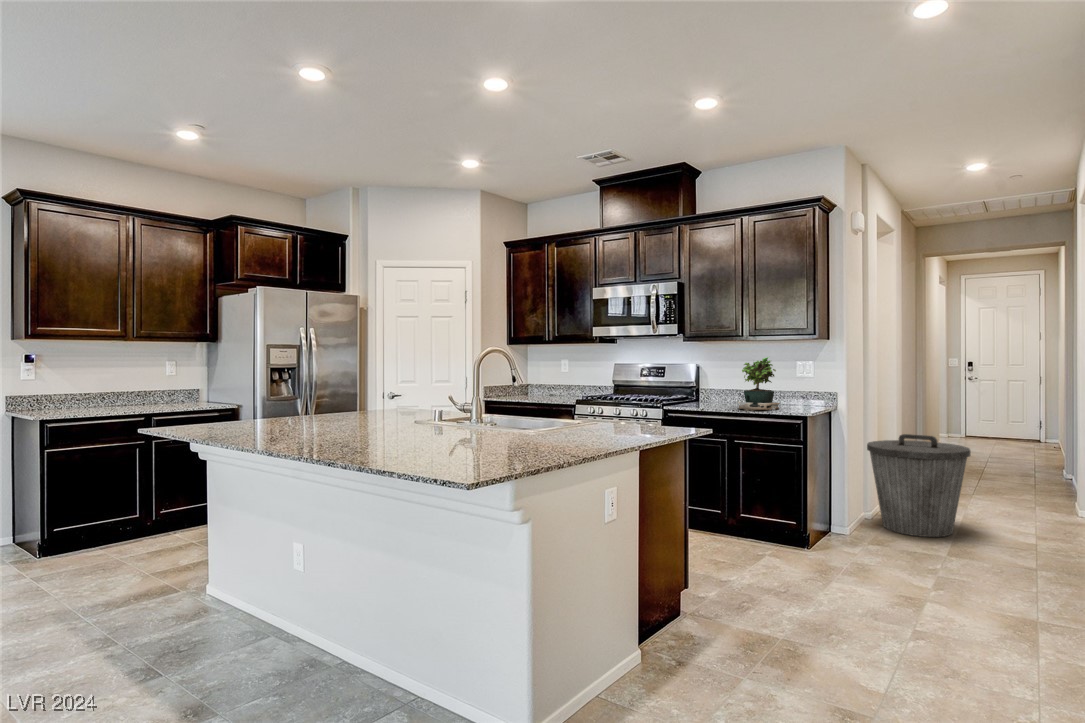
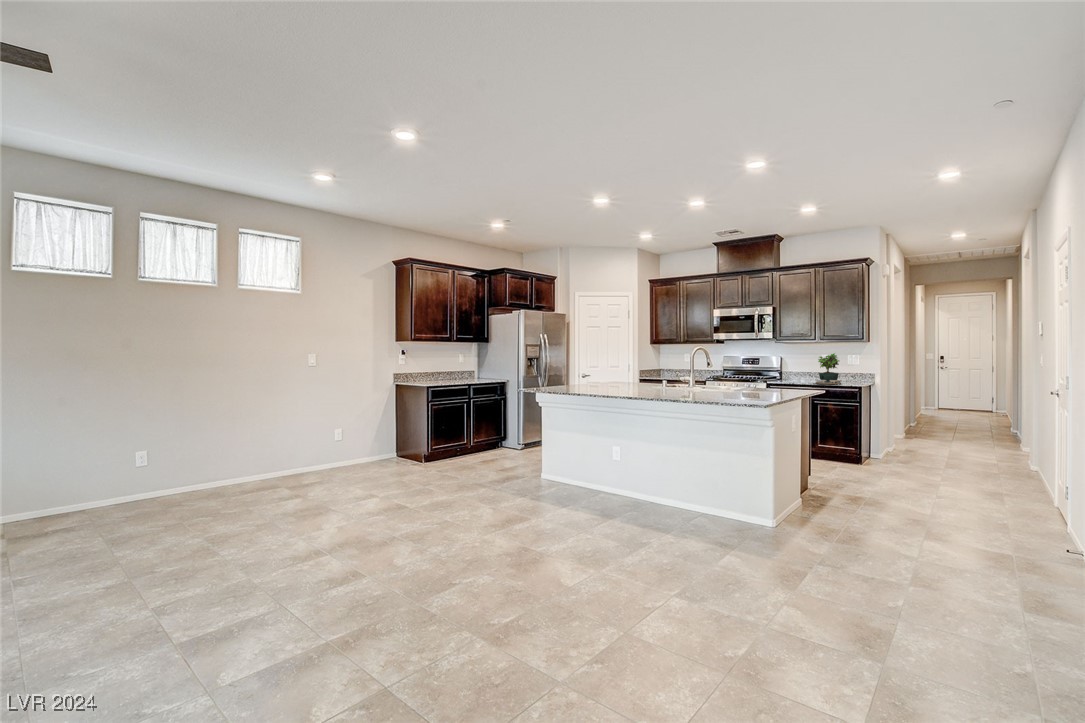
trash can: present [867,434,971,537] -> none [892,400,959,461]

